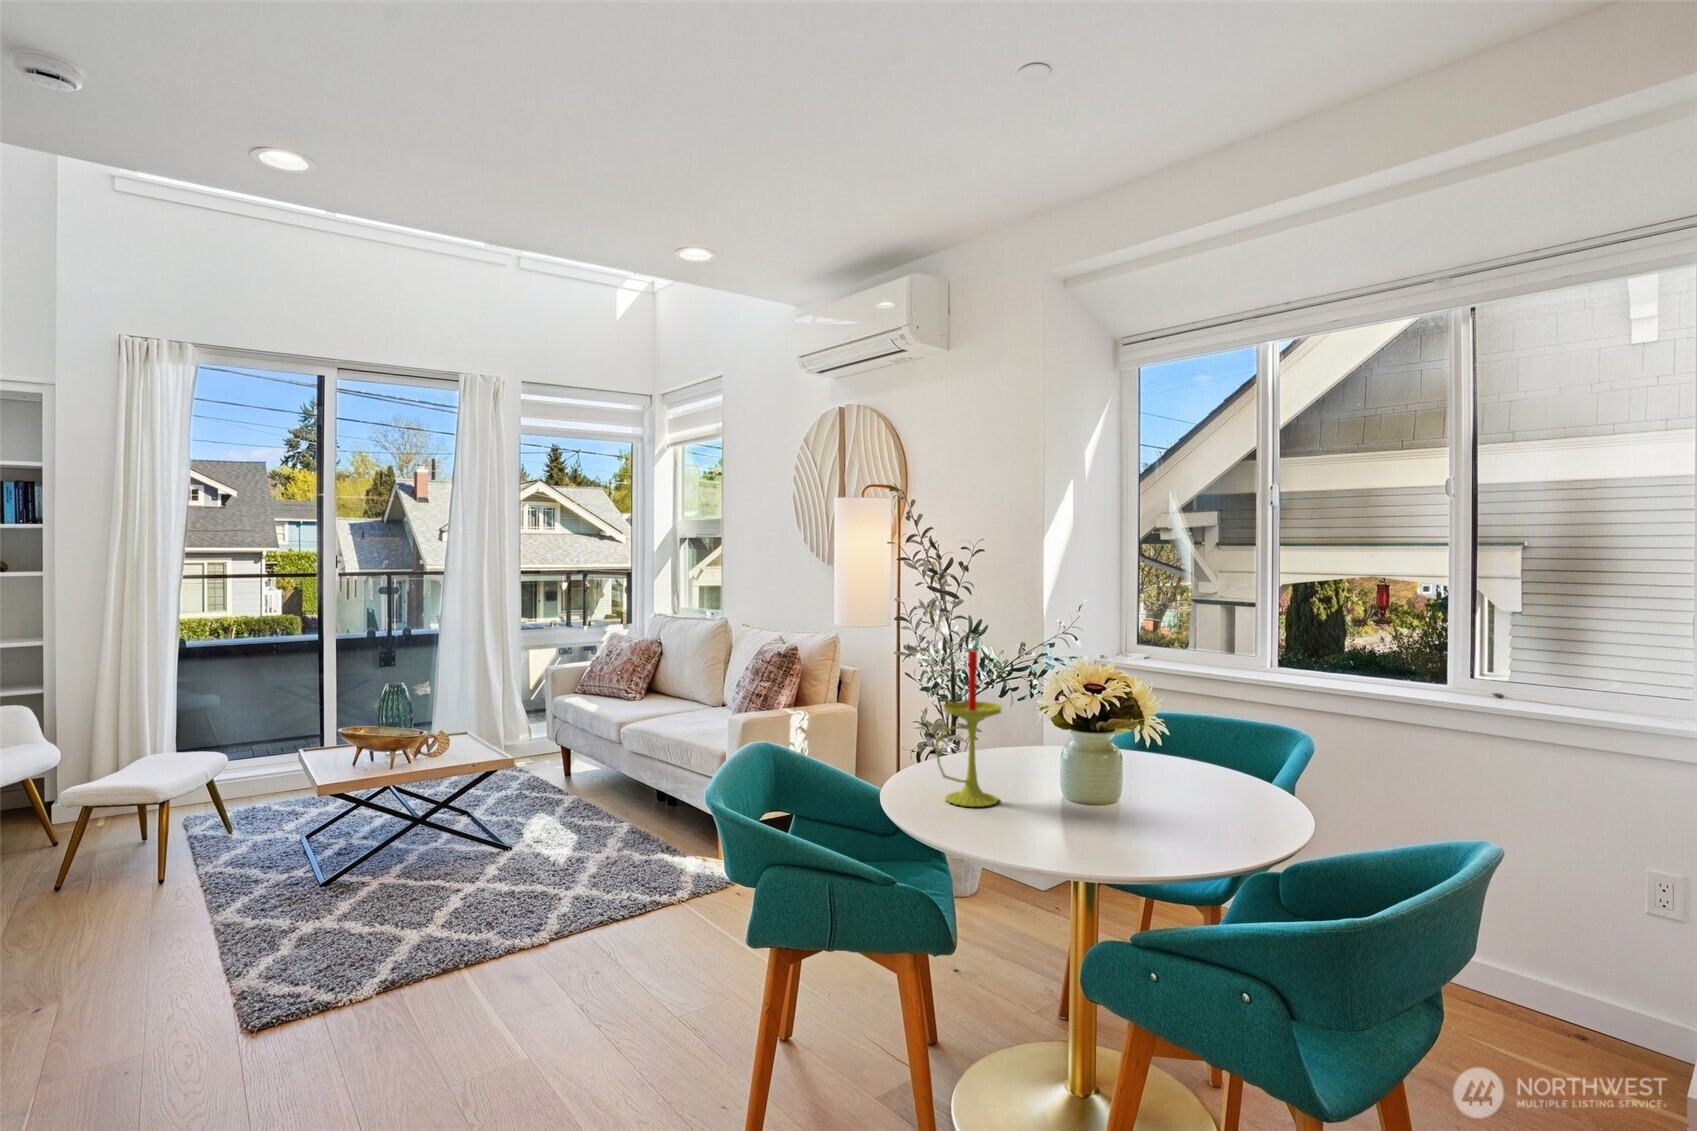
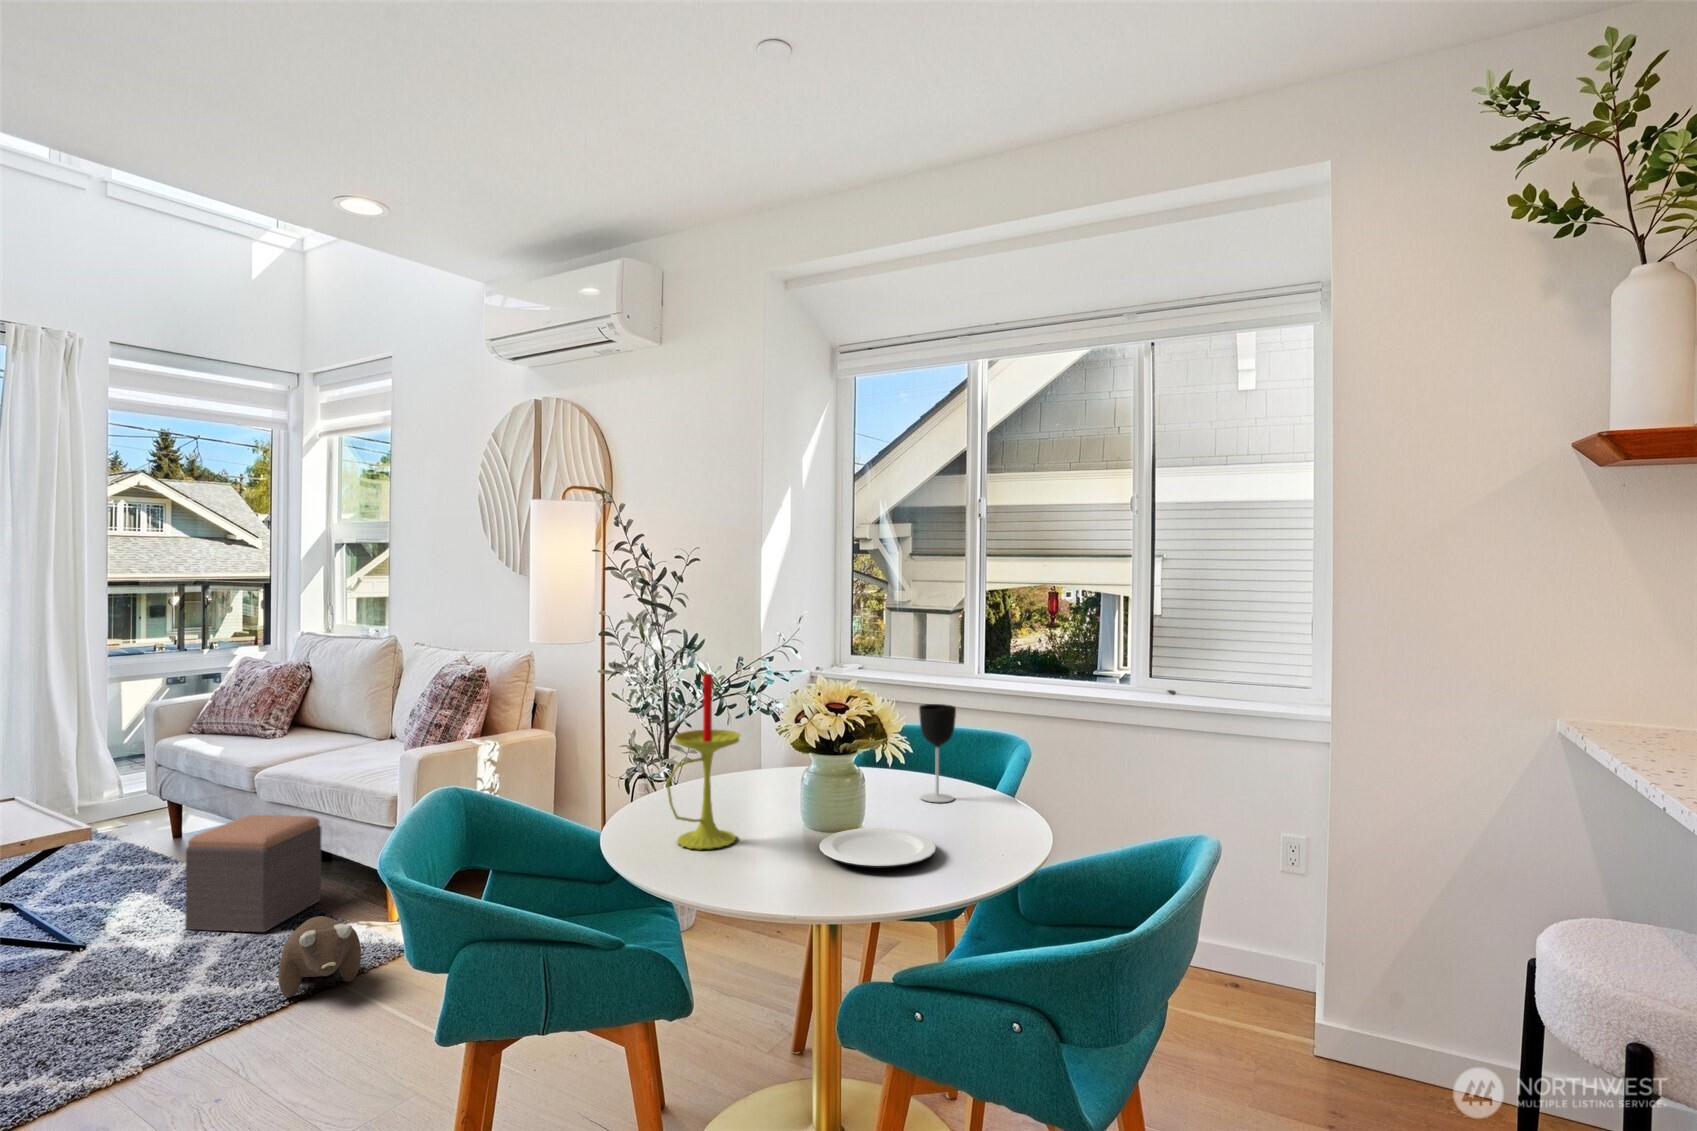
wine glass: none [1186,692,1225,789] -> present [919,704,956,802]
footstool: none [575,760,670,855] -> present [185,815,322,932]
plate: none [1073,803,1189,838] -> present [819,828,936,868]
plush toy: none [639,844,699,906] -> present [278,916,361,998]

